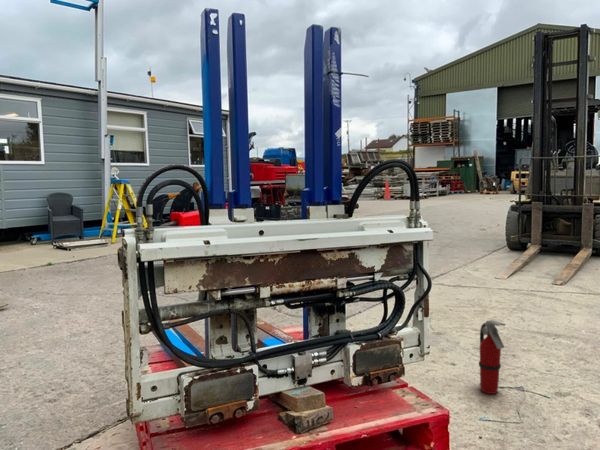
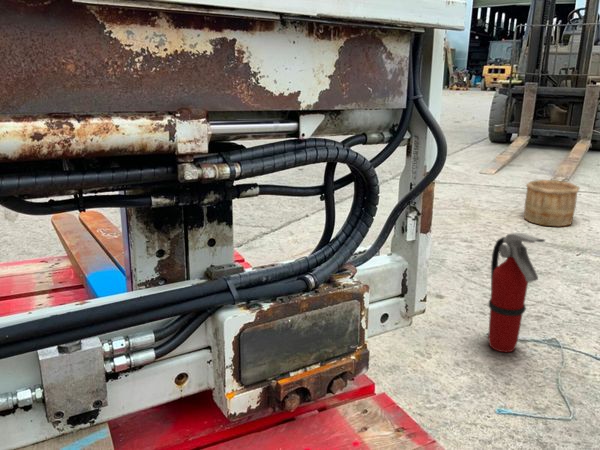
wooden bucket: none [521,284,560,318] -> present [524,180,579,226]

